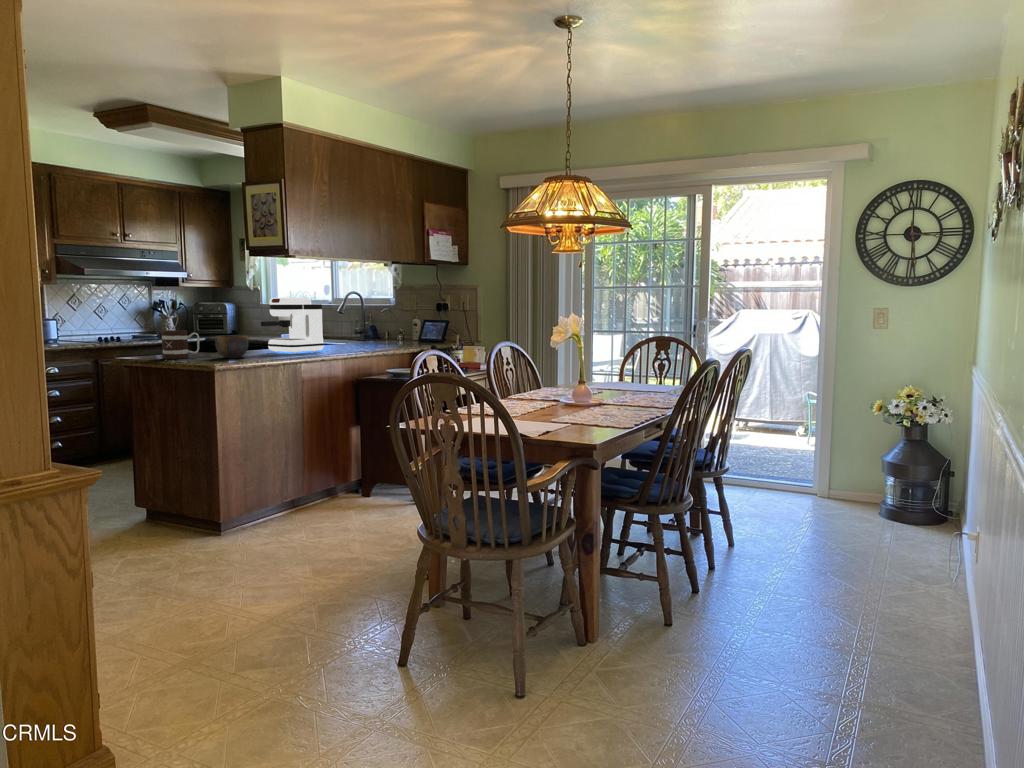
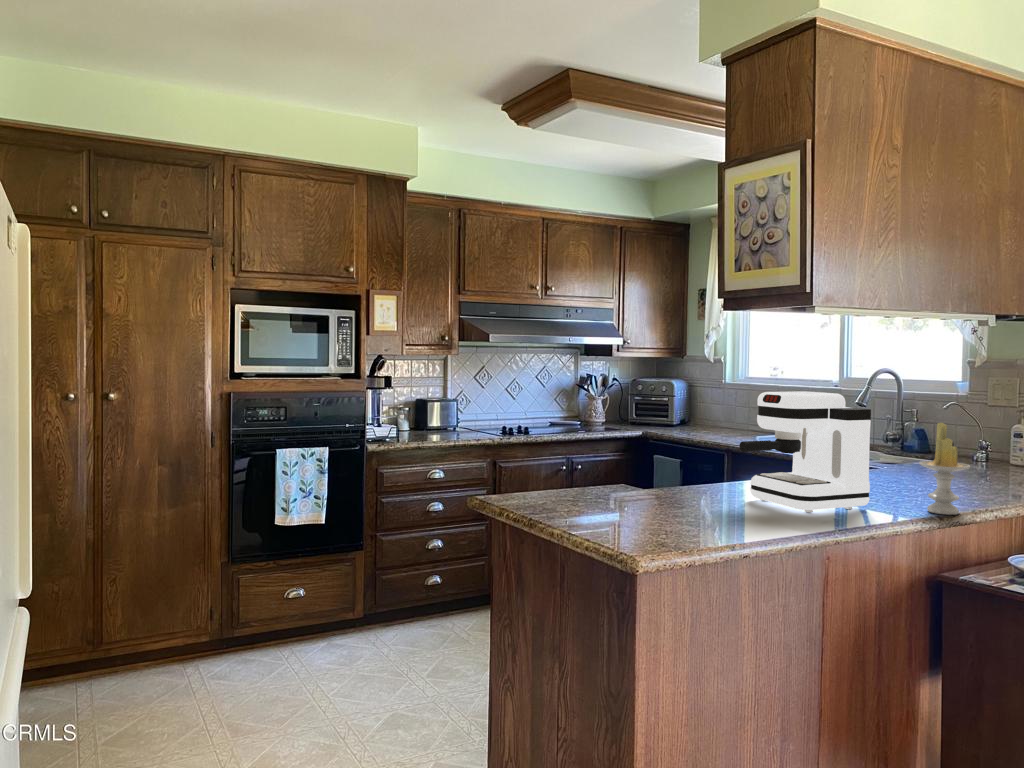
candle: none [345,310,365,350] -> present [919,423,970,515]
mug: present [161,331,200,359] -> none [553,453,621,512]
bowl: present [215,335,248,358] -> none [649,471,715,524]

